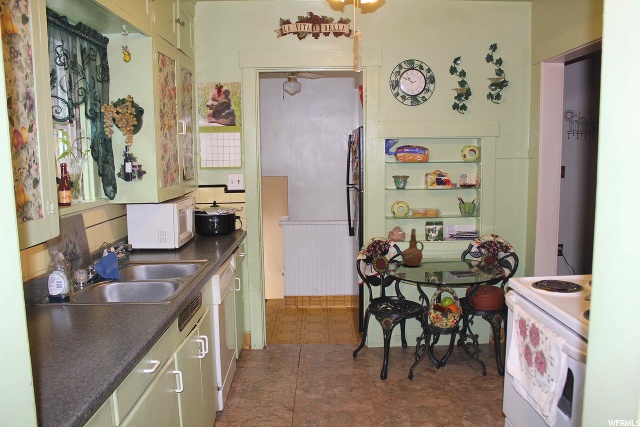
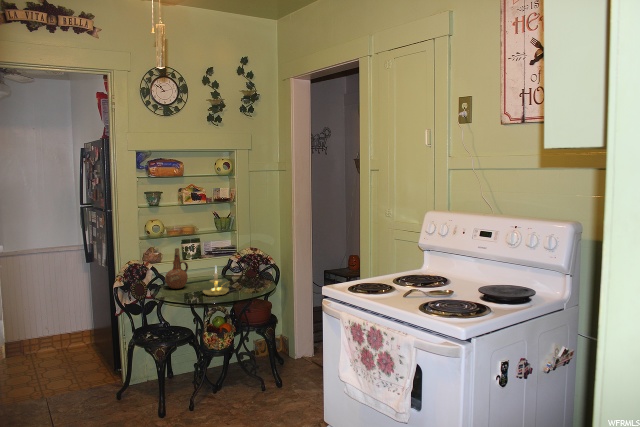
candle holder: none [432,247,462,277] -> present [203,270,229,296]

